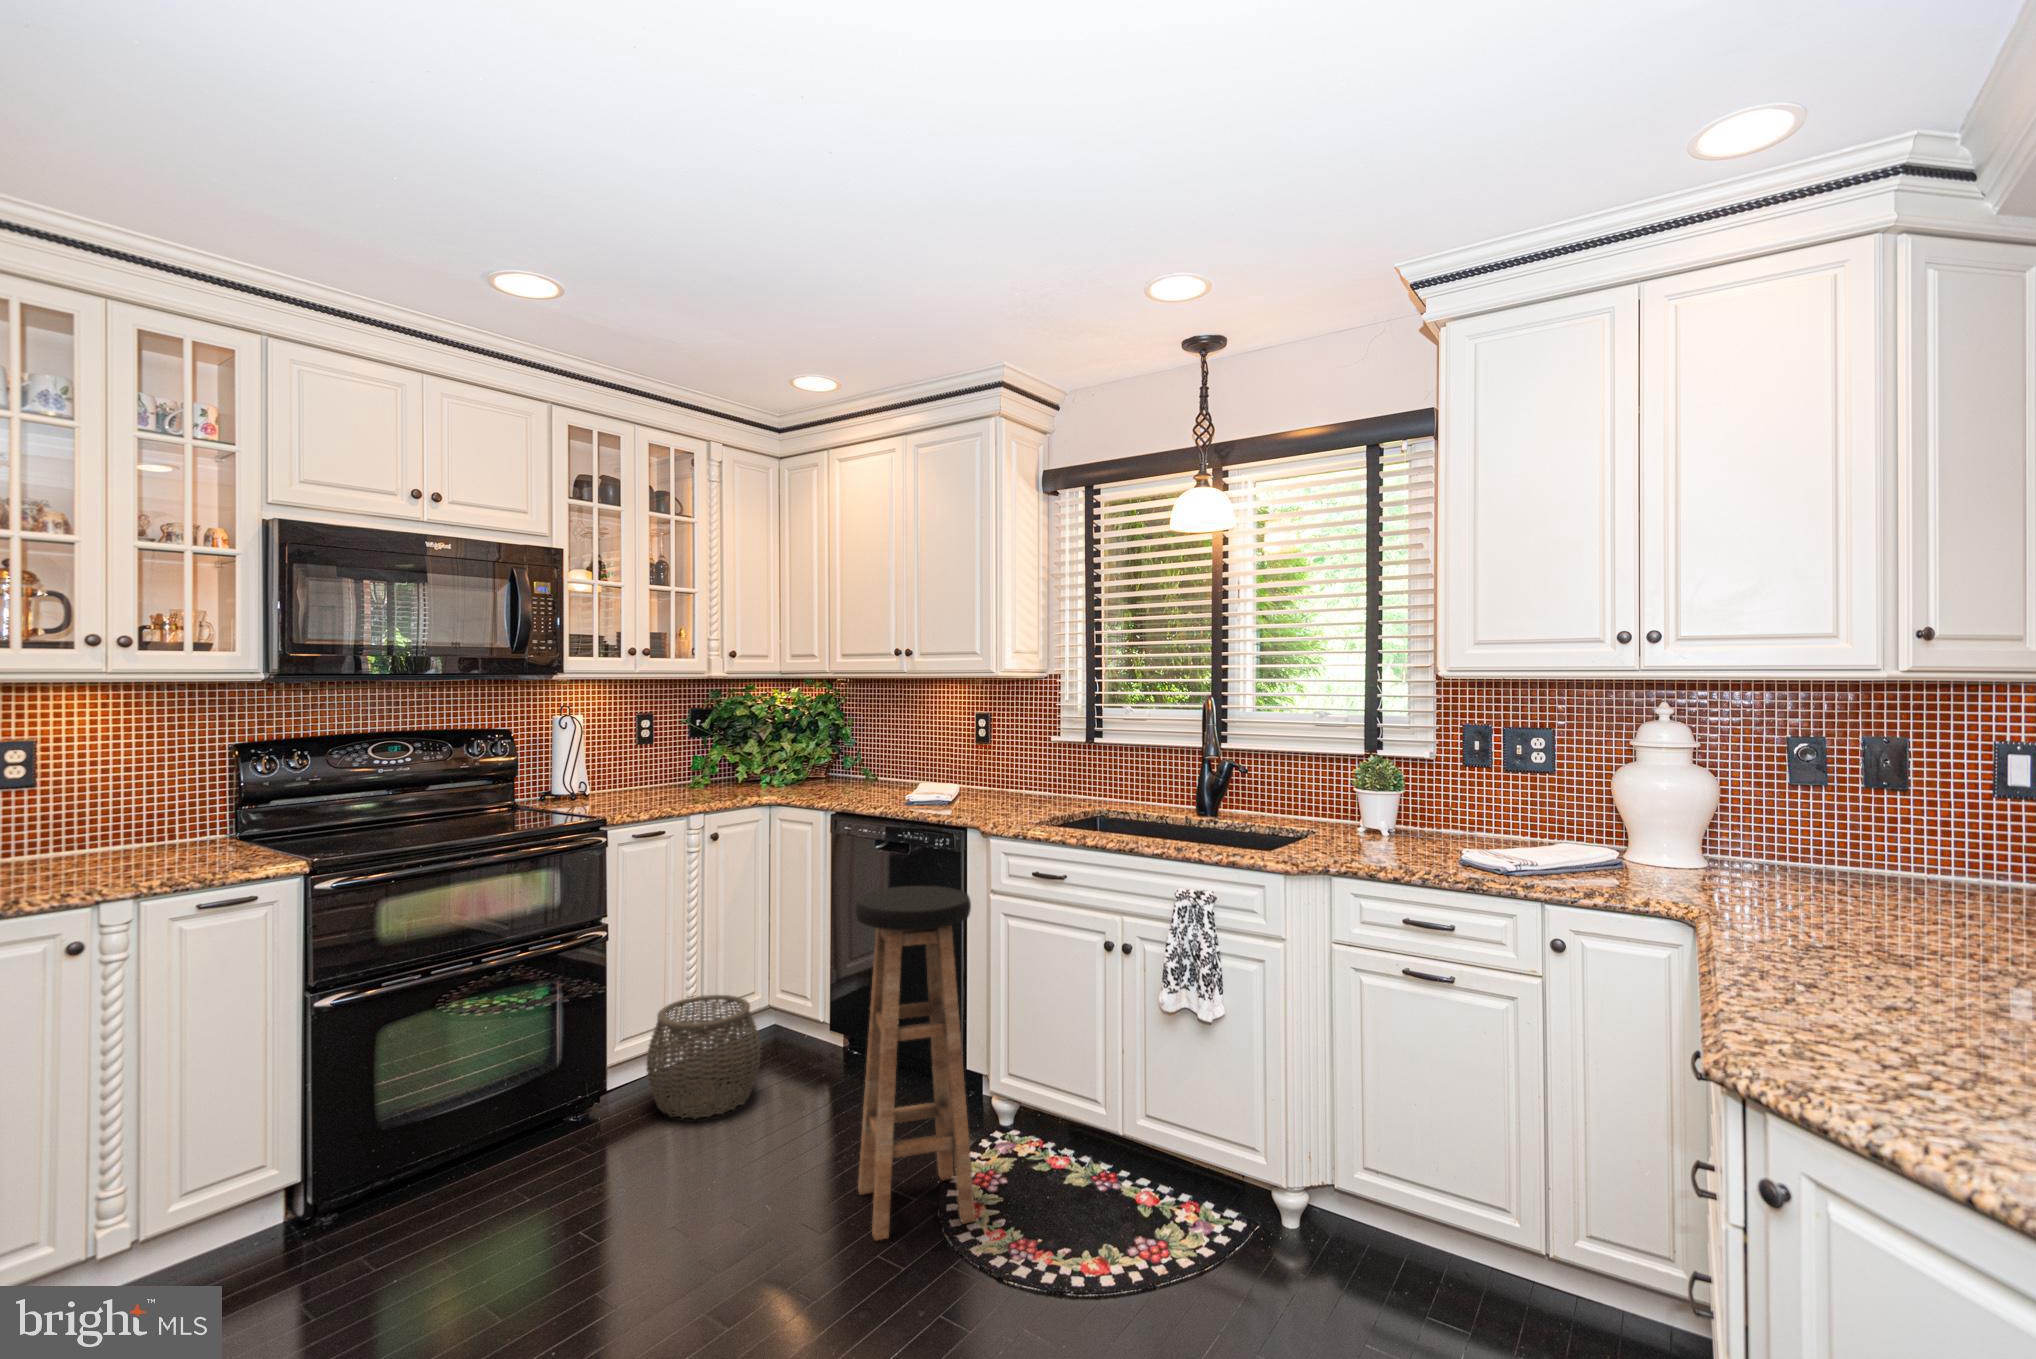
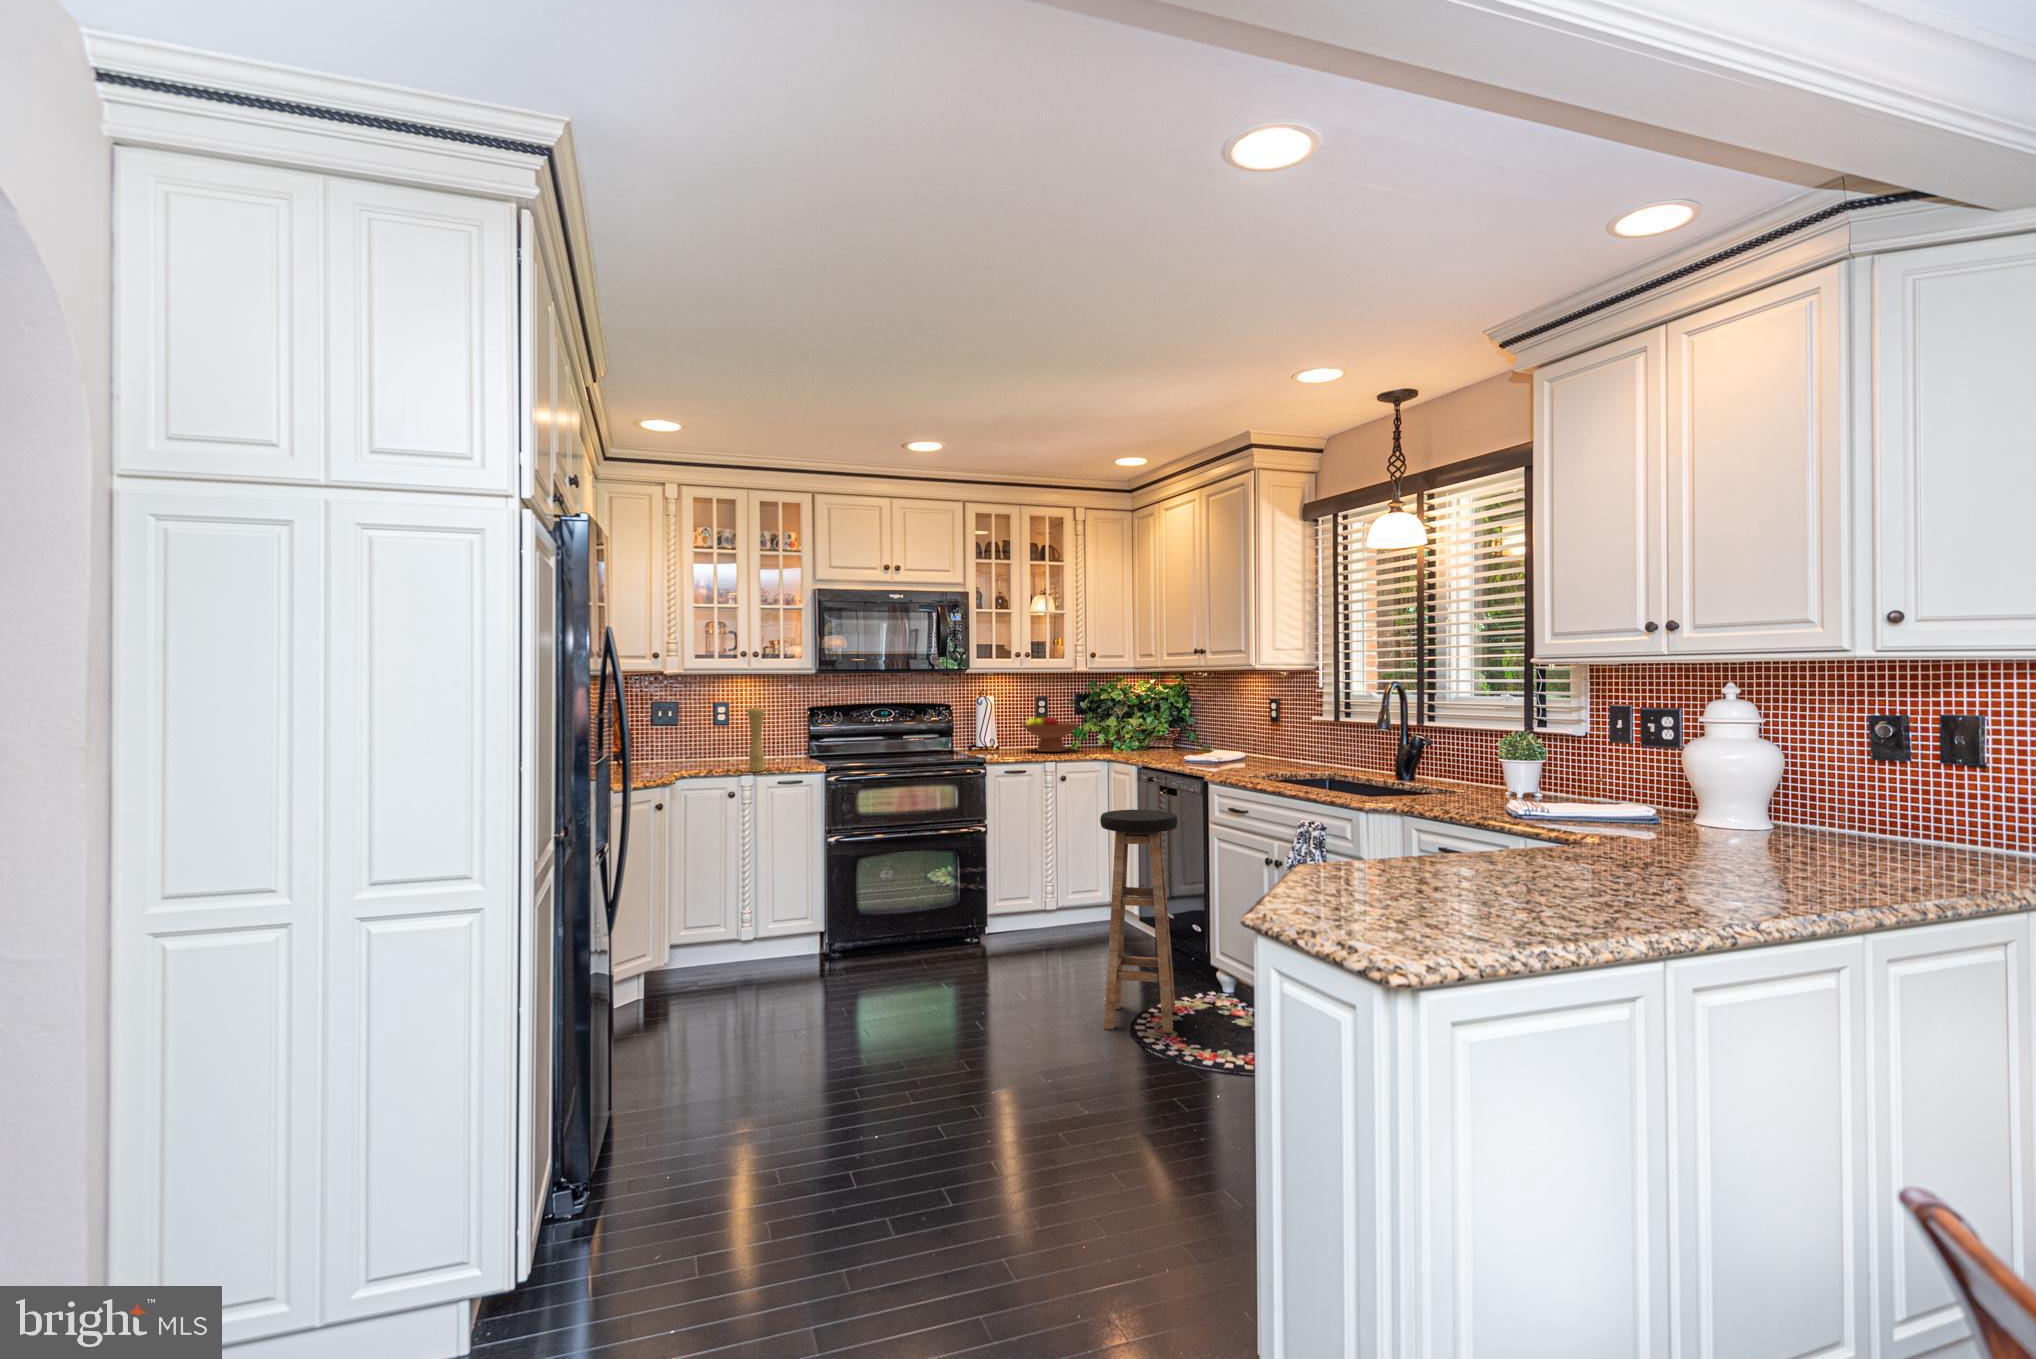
fruit bowl: none [631,740,721,796] -> present [1023,714,1079,752]
pepper mill: none [101,747,147,880] -> present [747,707,764,772]
woven basket: present [646,995,761,1118] -> none [1012,883,1085,959]

